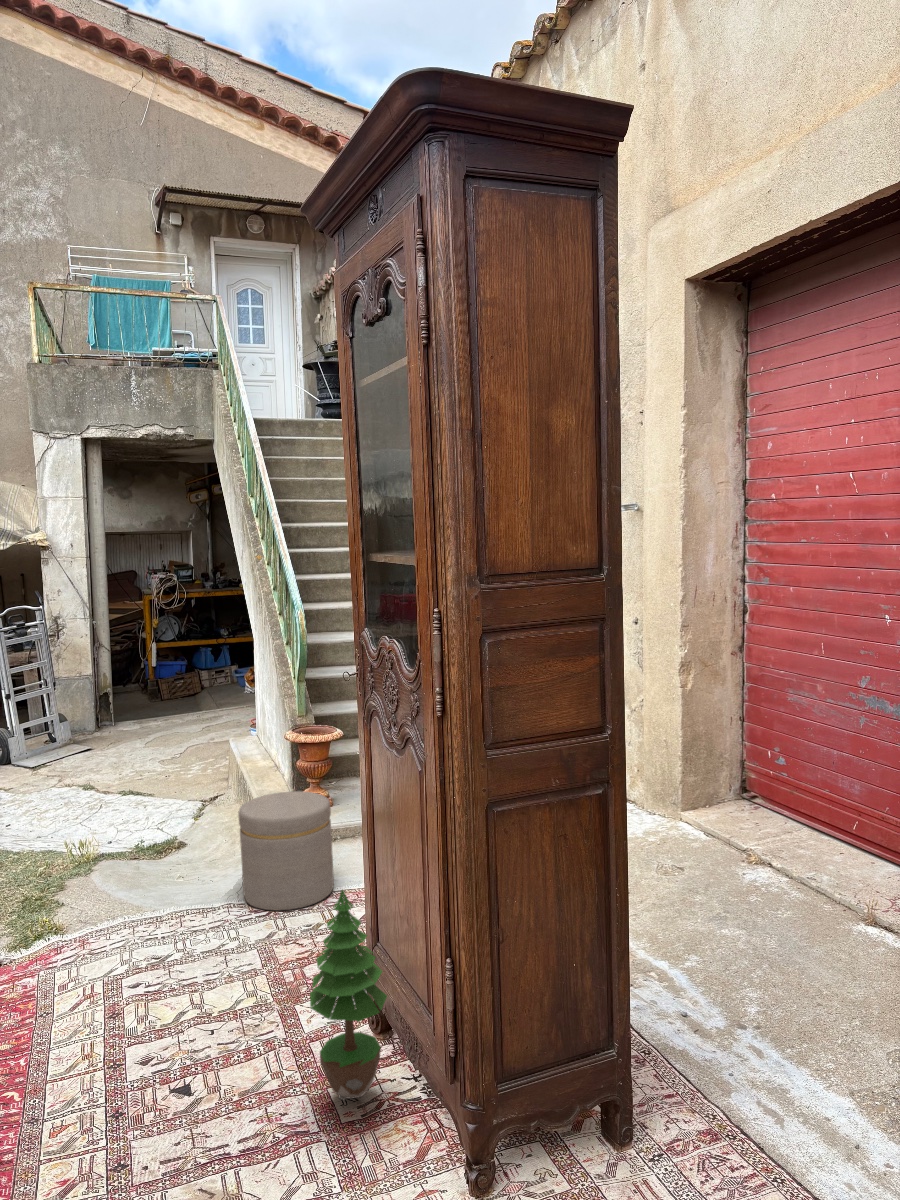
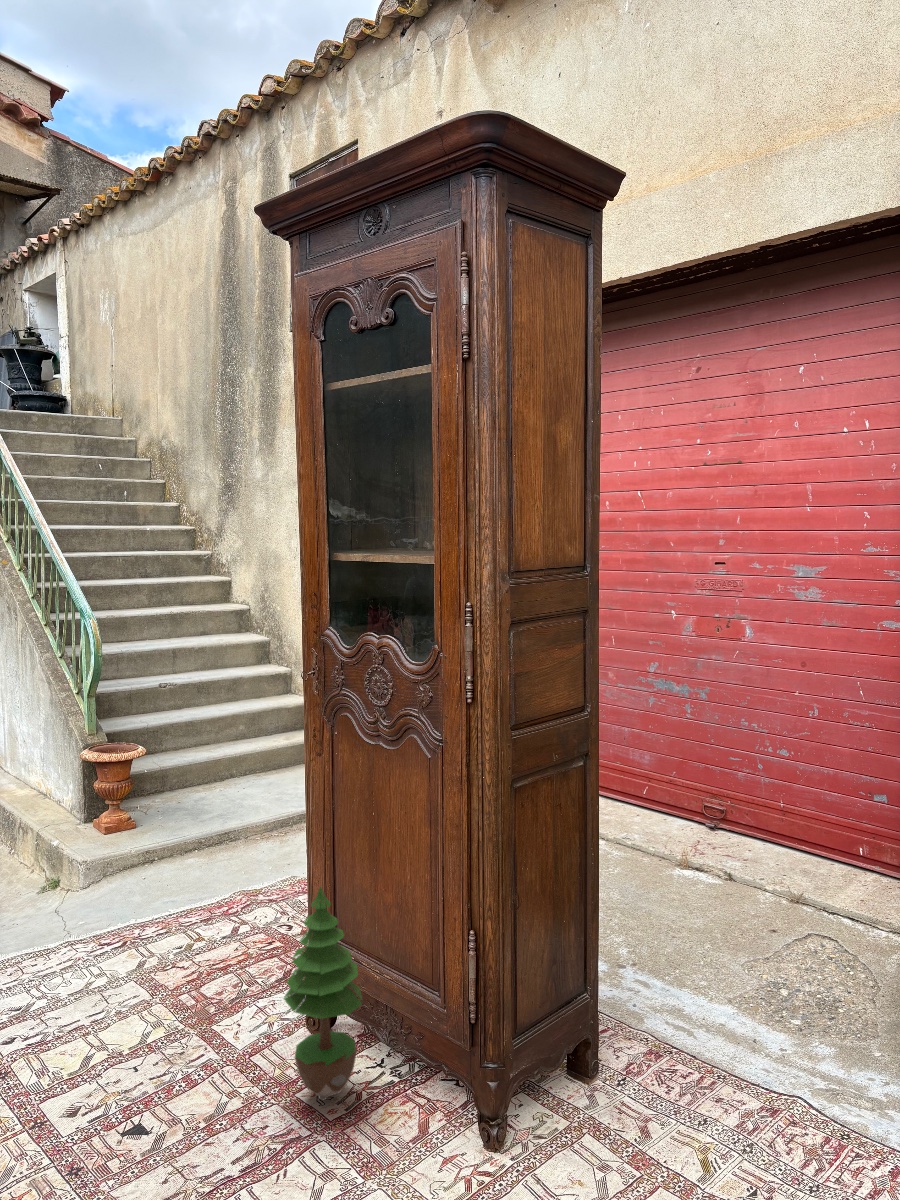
ottoman: present [238,791,334,910] -> none [76,809,184,940]

